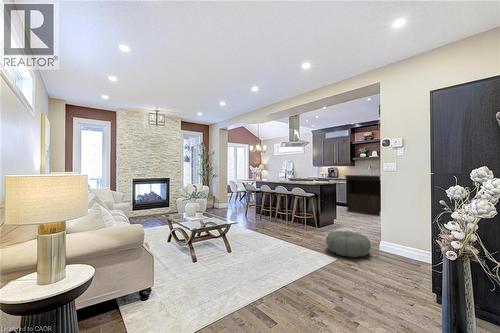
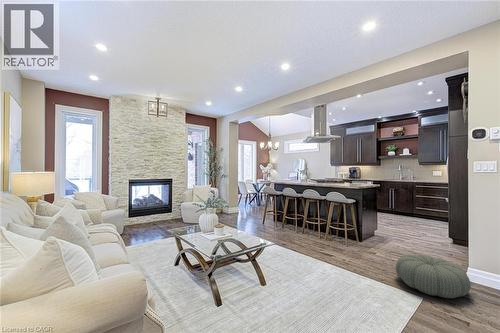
console table: present [345,175,380,216] -> none [375,176,433,226]

